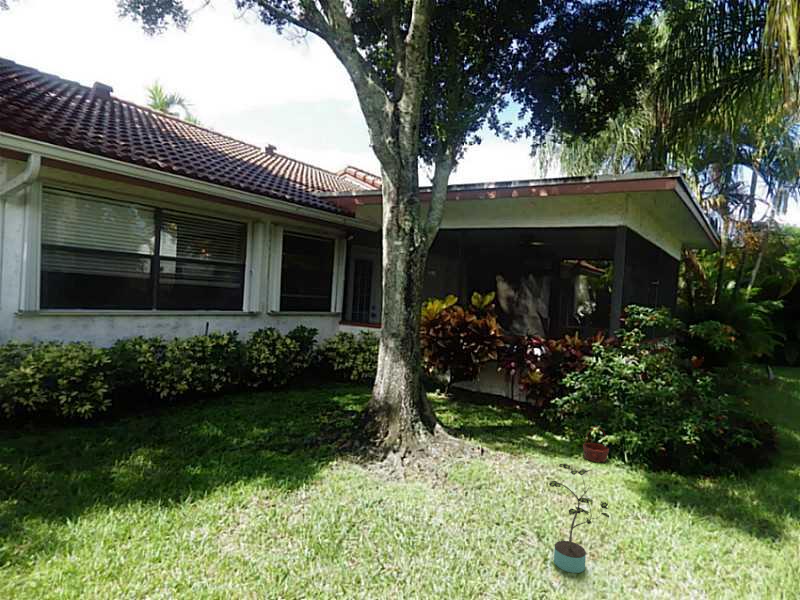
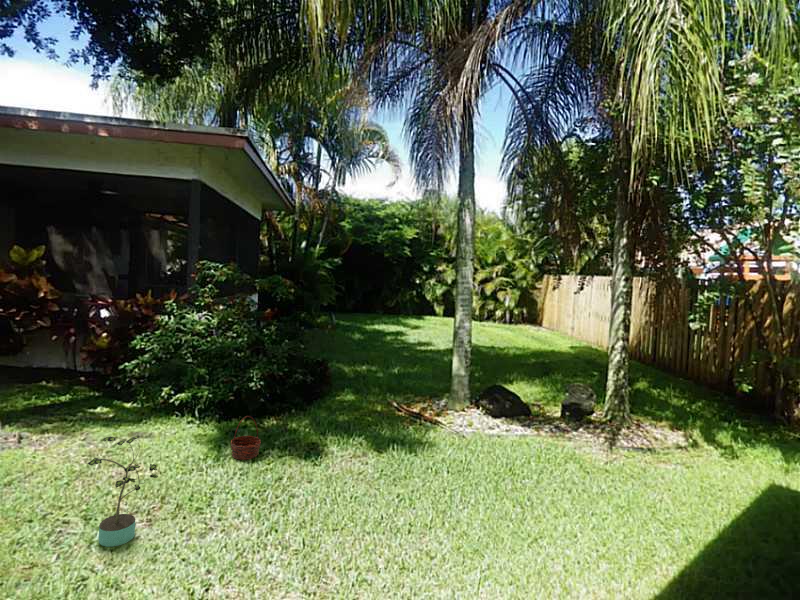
basket: present [583,426,609,462] -> present [231,416,261,460]

